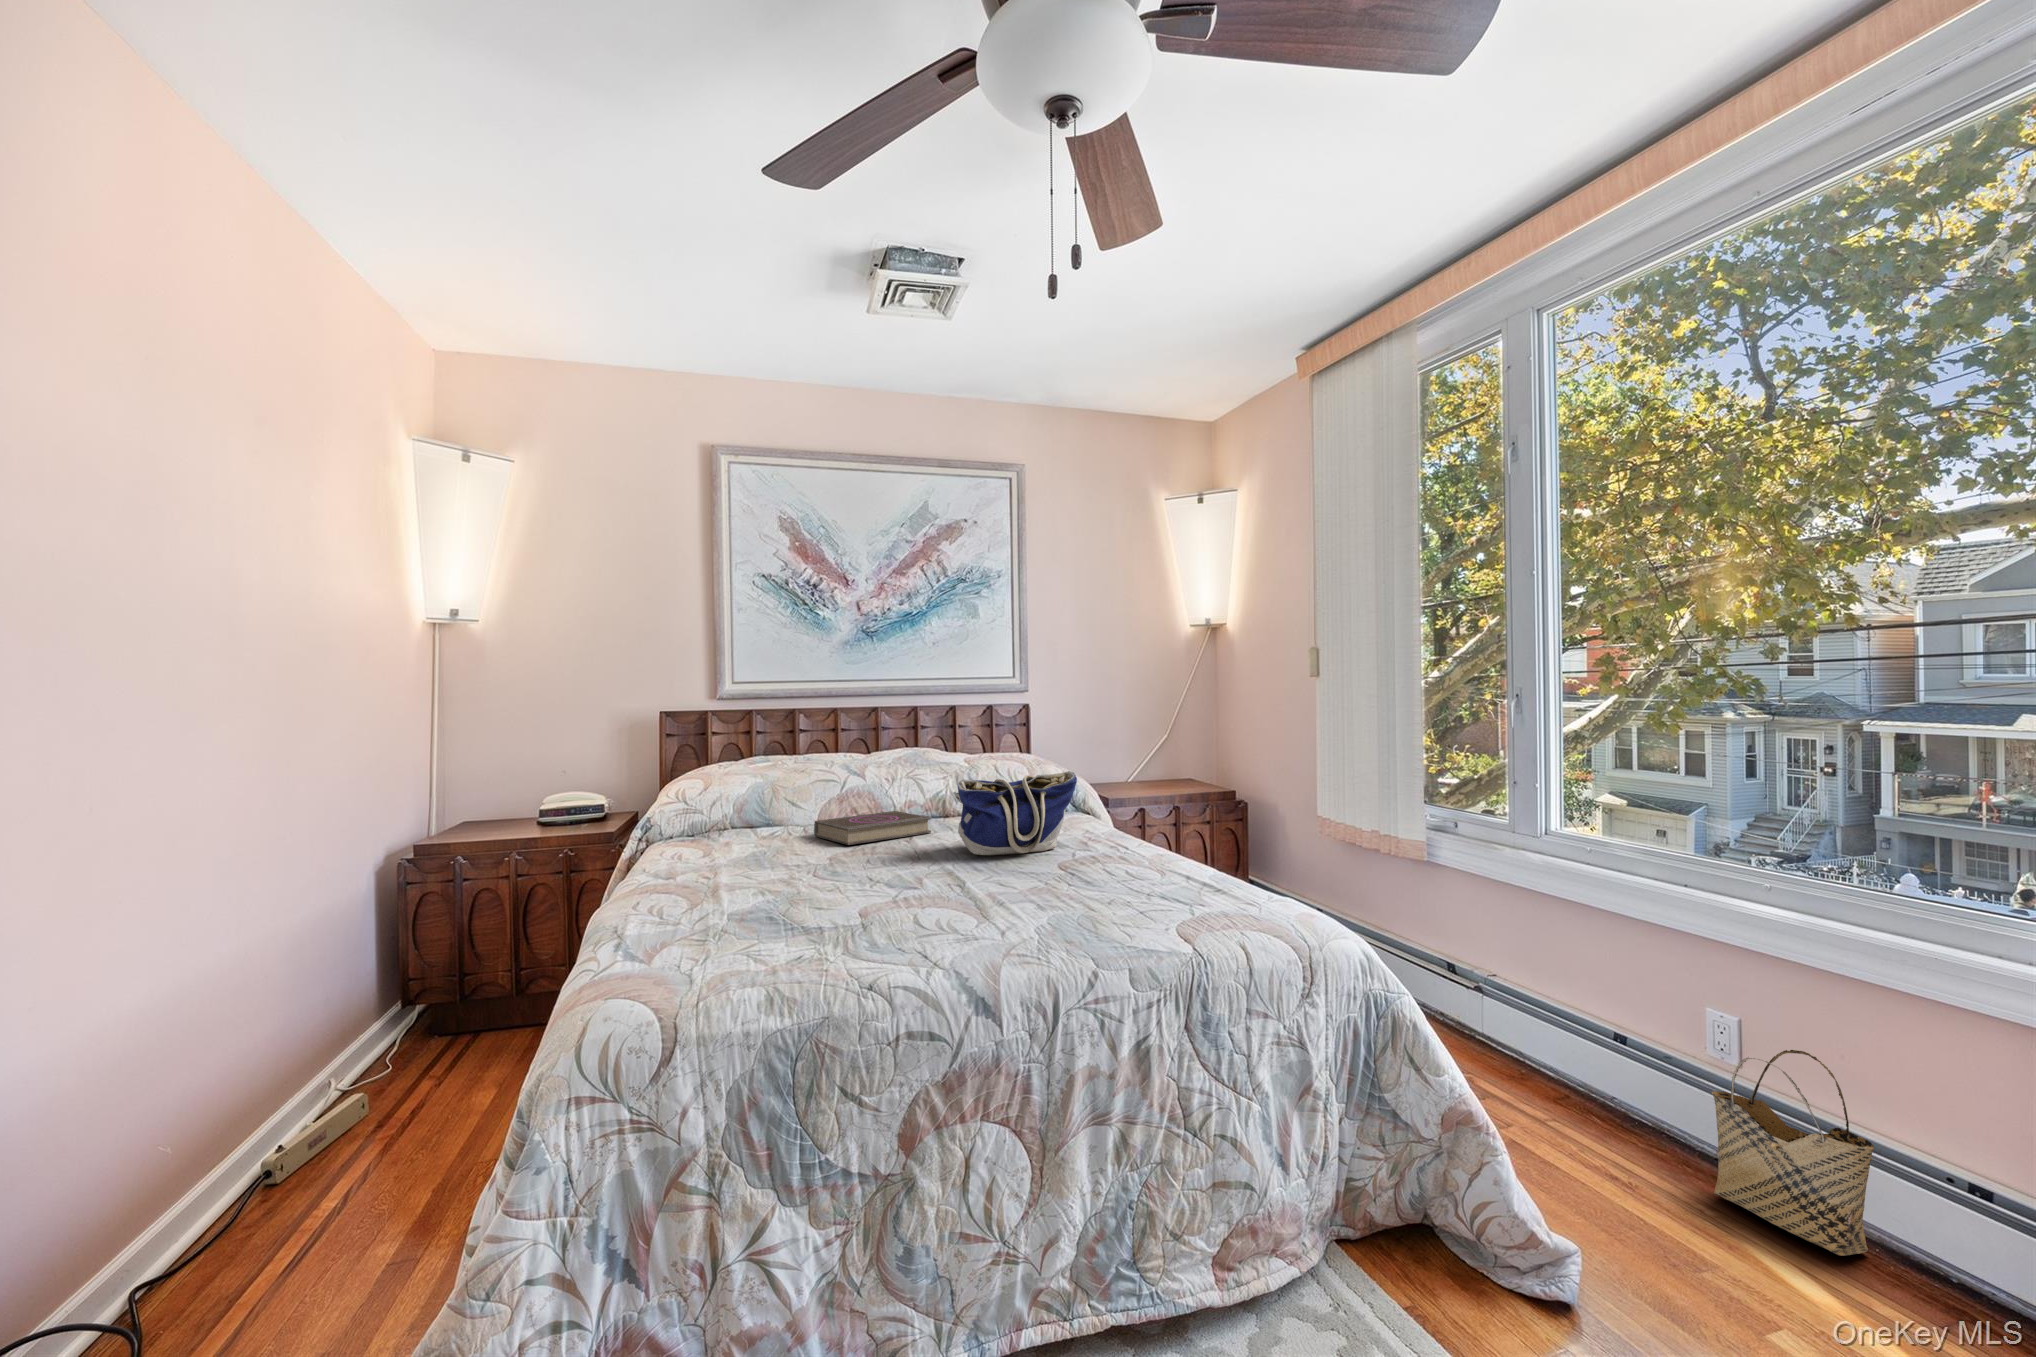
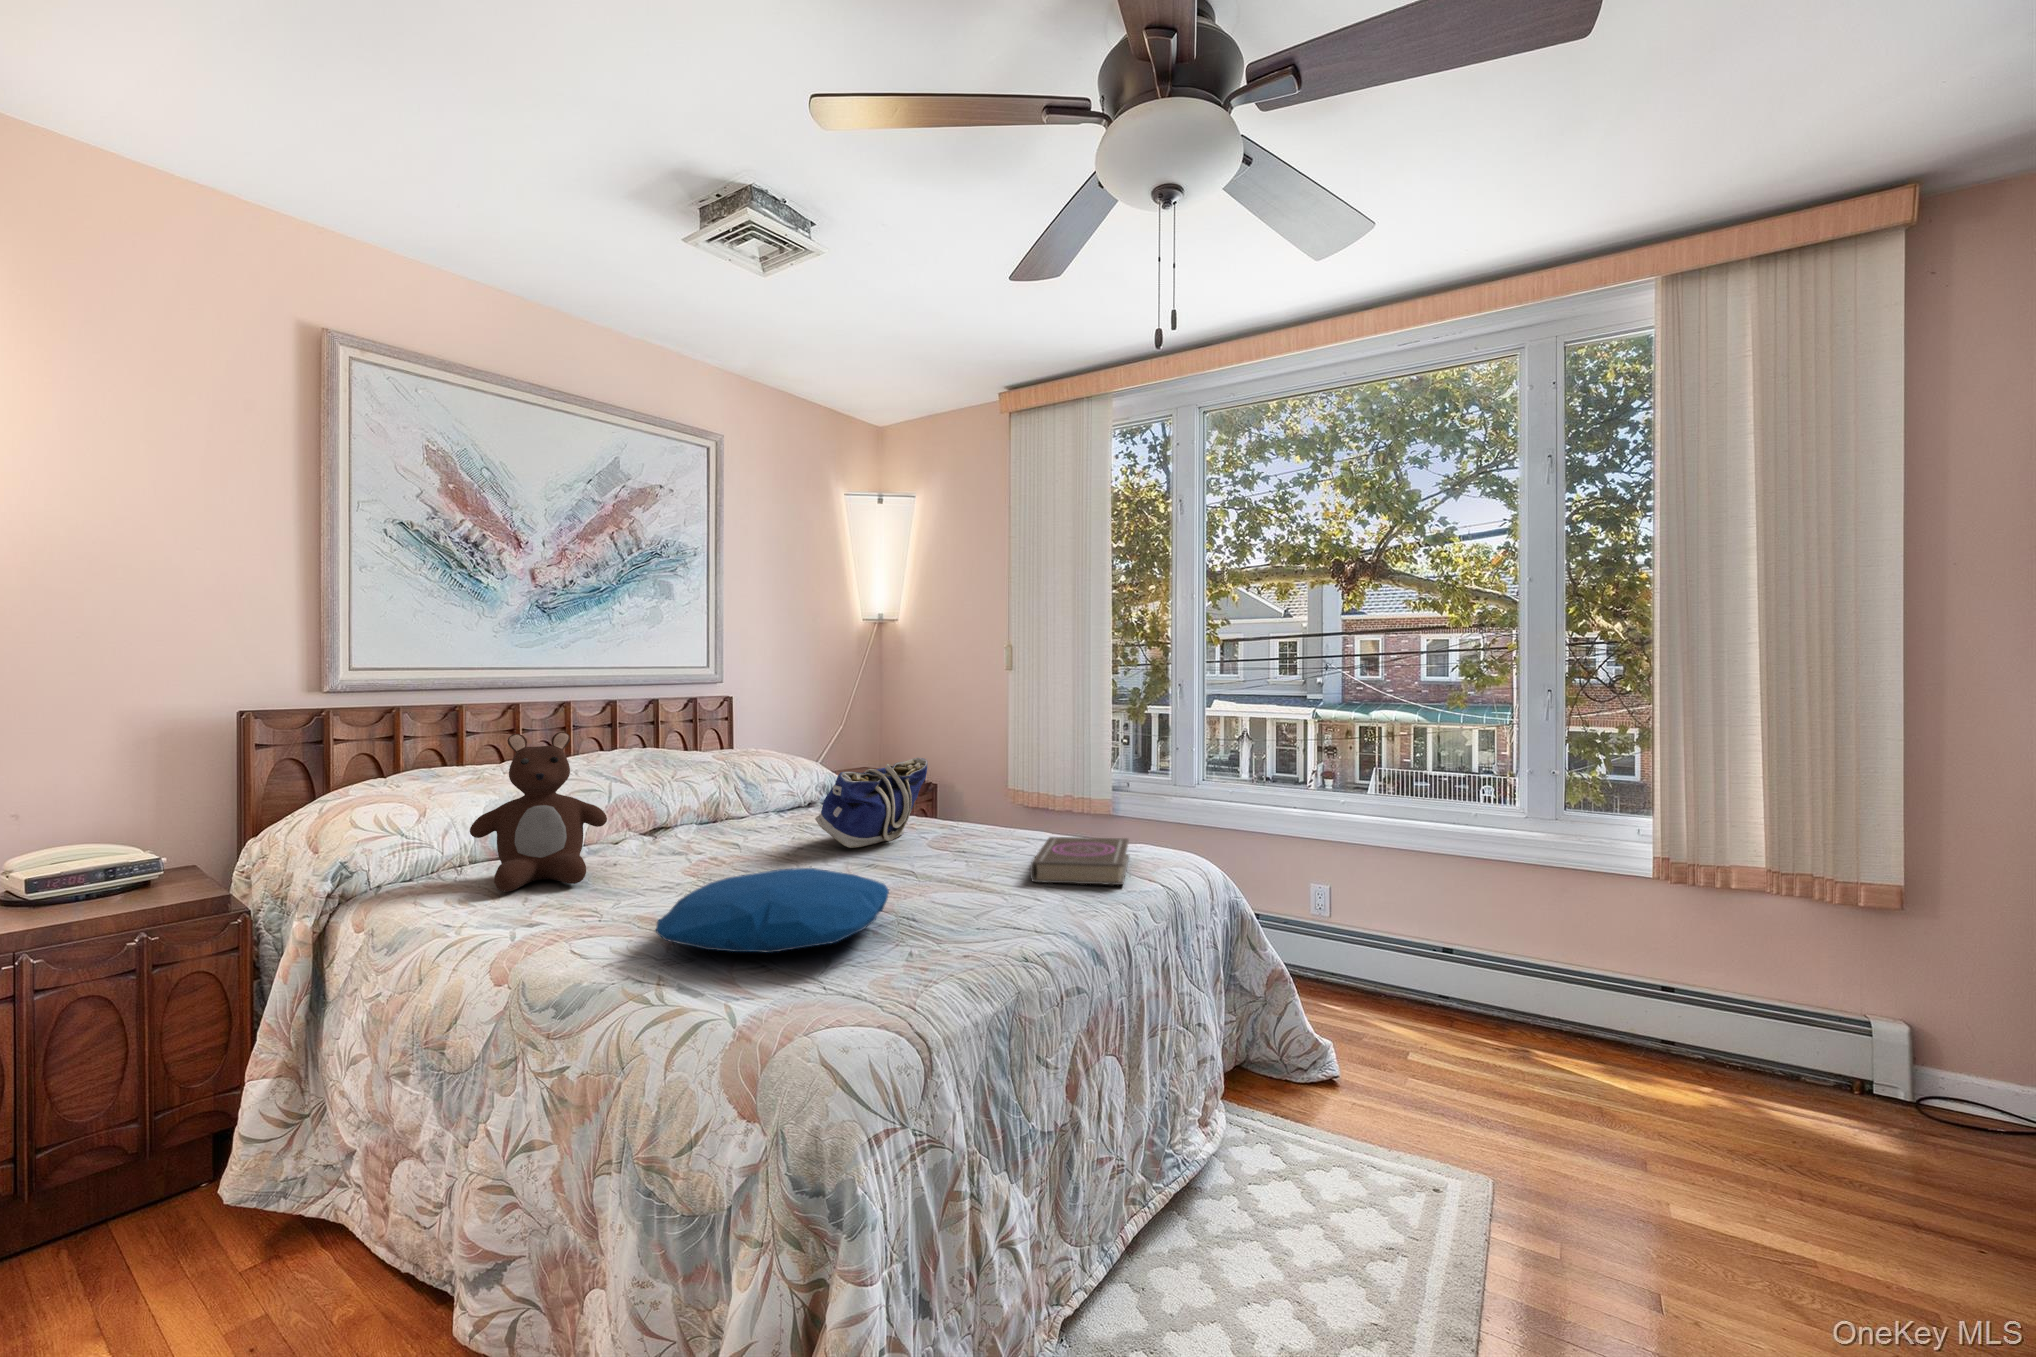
teddy bear: none [696,732,793,853] -> present [470,732,607,892]
book: present [814,811,931,845] -> present [1030,837,1129,885]
pillow: none [655,861,866,931] -> present [656,868,889,953]
woven basket: present [1712,1050,1874,1256] -> none [1336,895,1416,1004]

